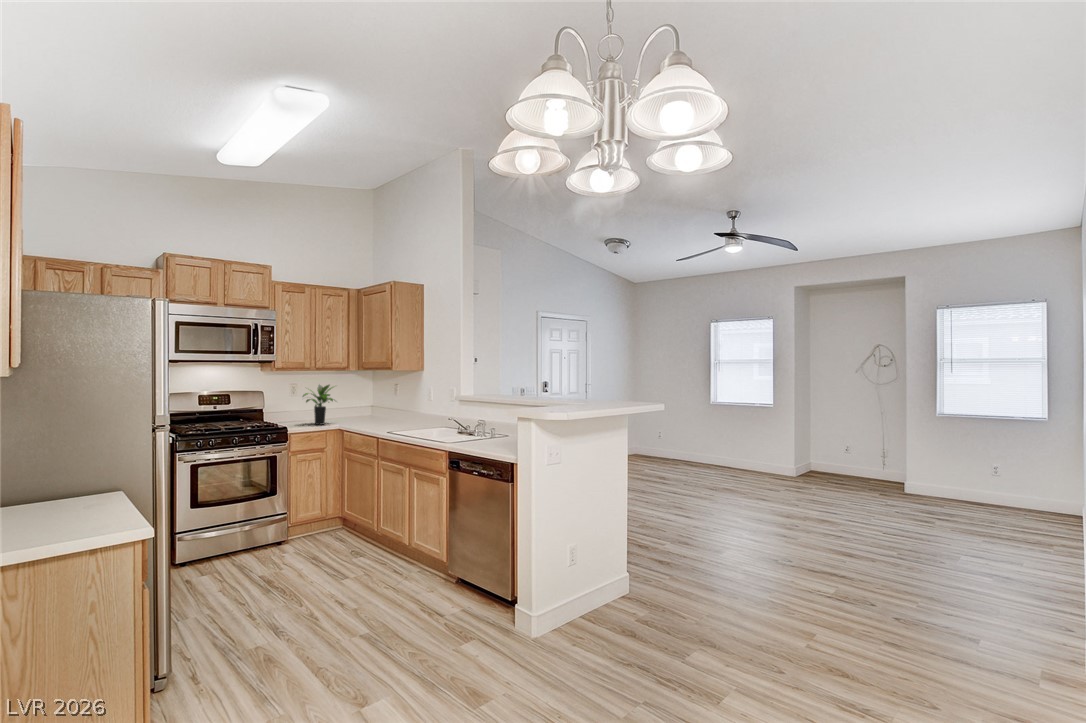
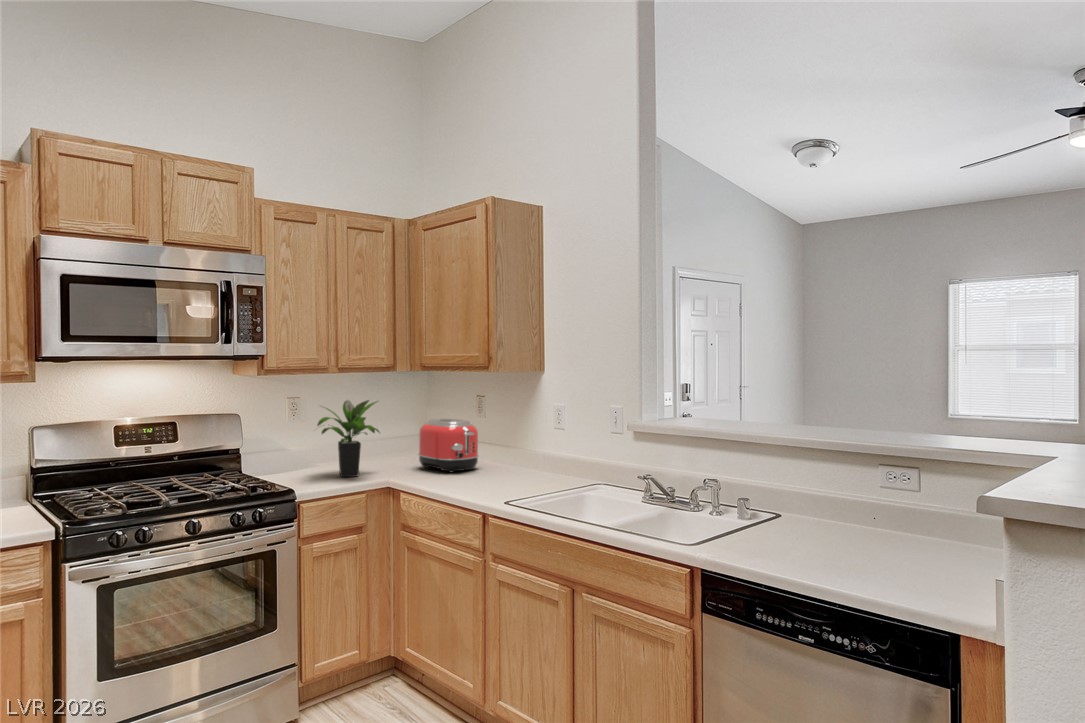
toaster: none [358,396,391,423] -> present [418,418,479,472]

